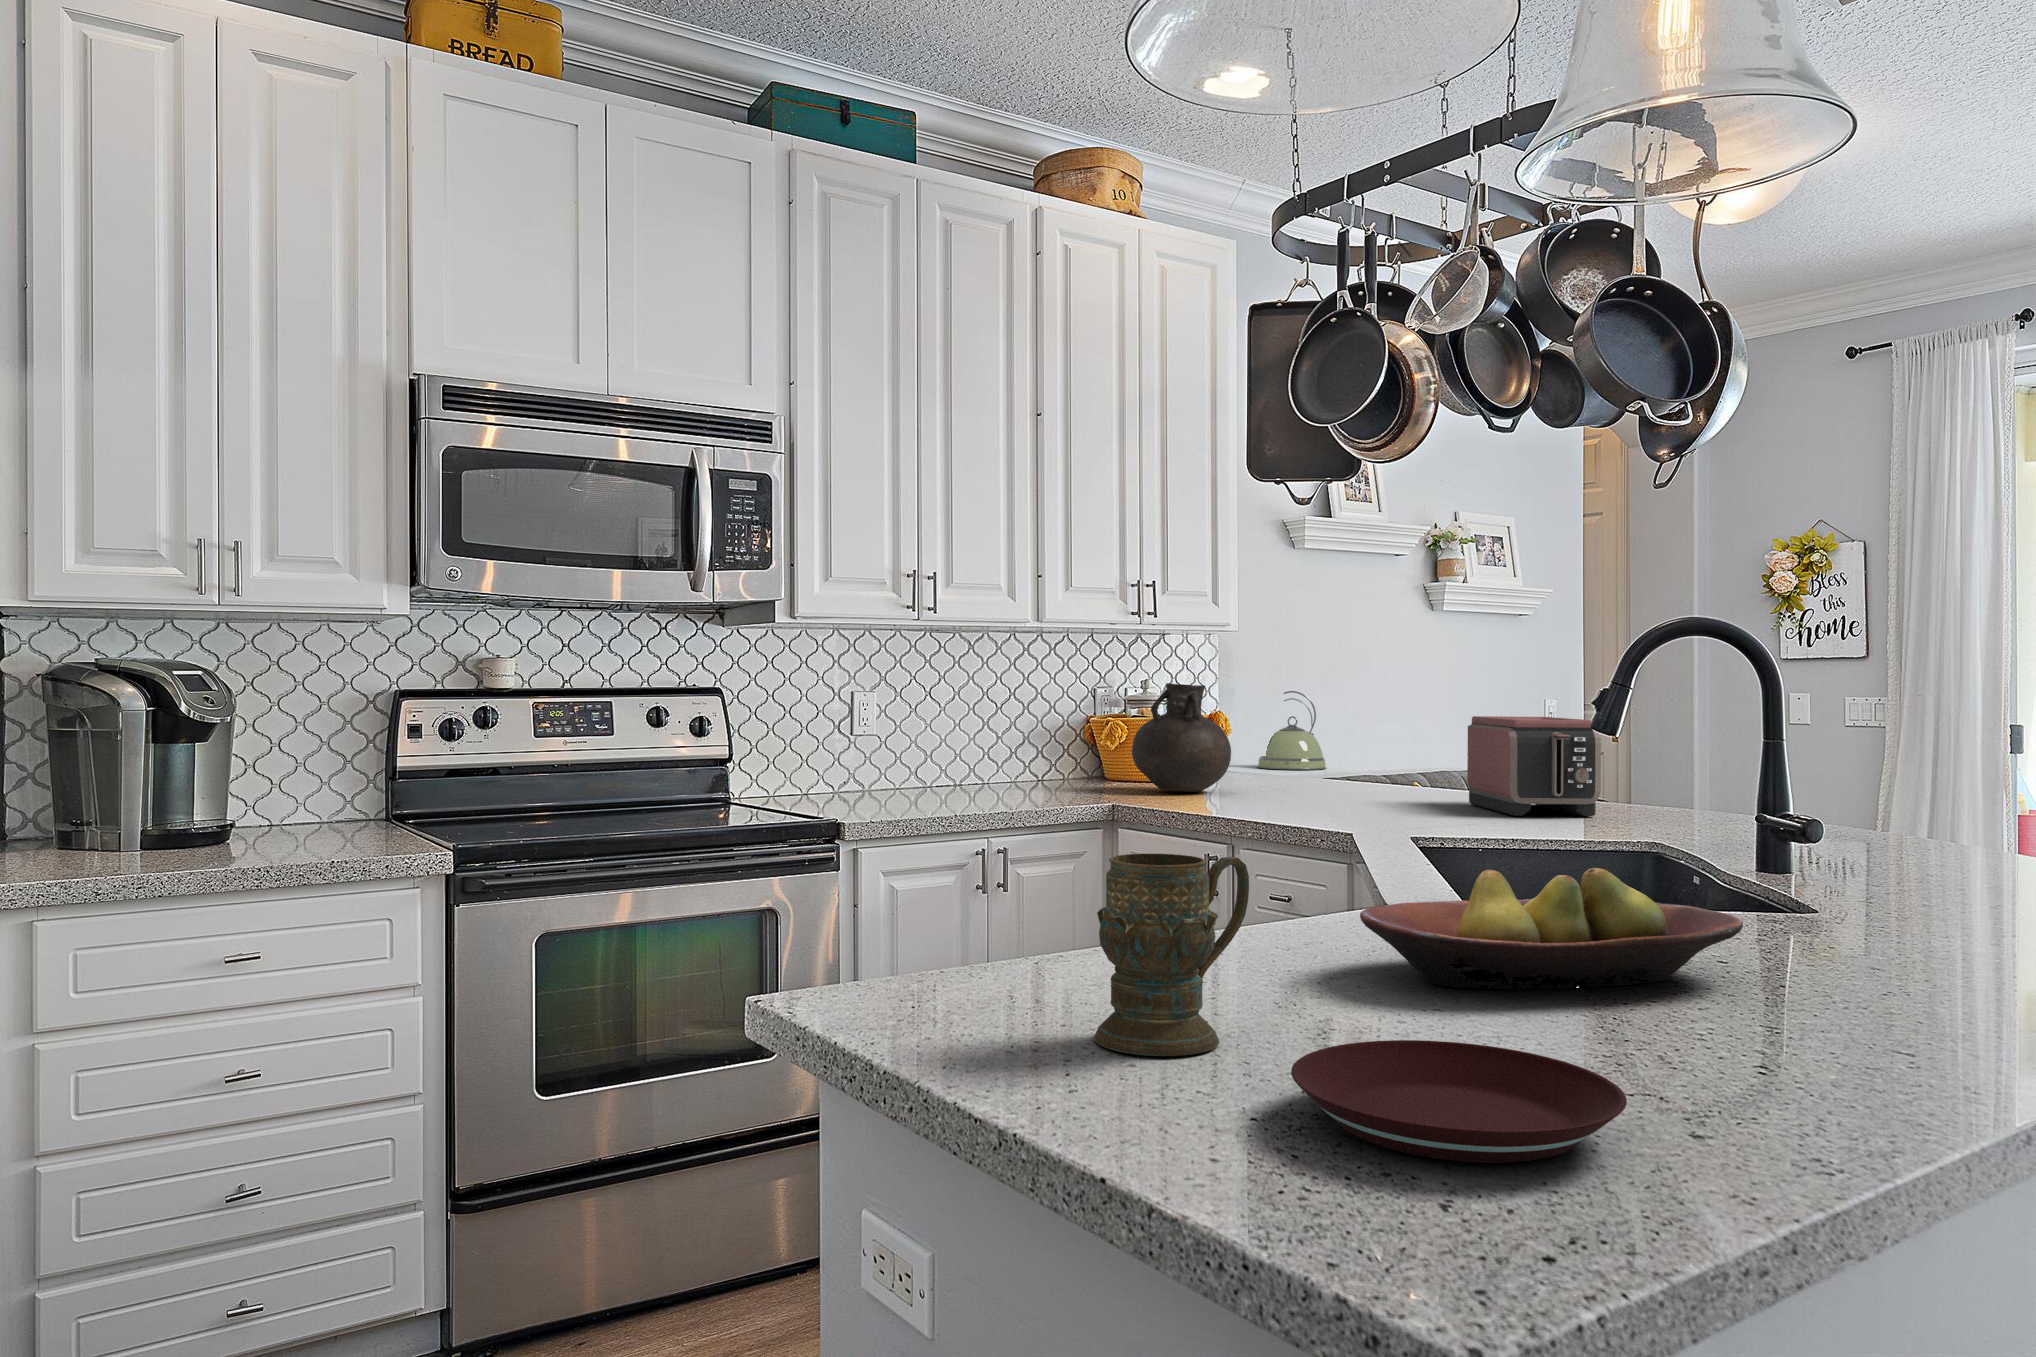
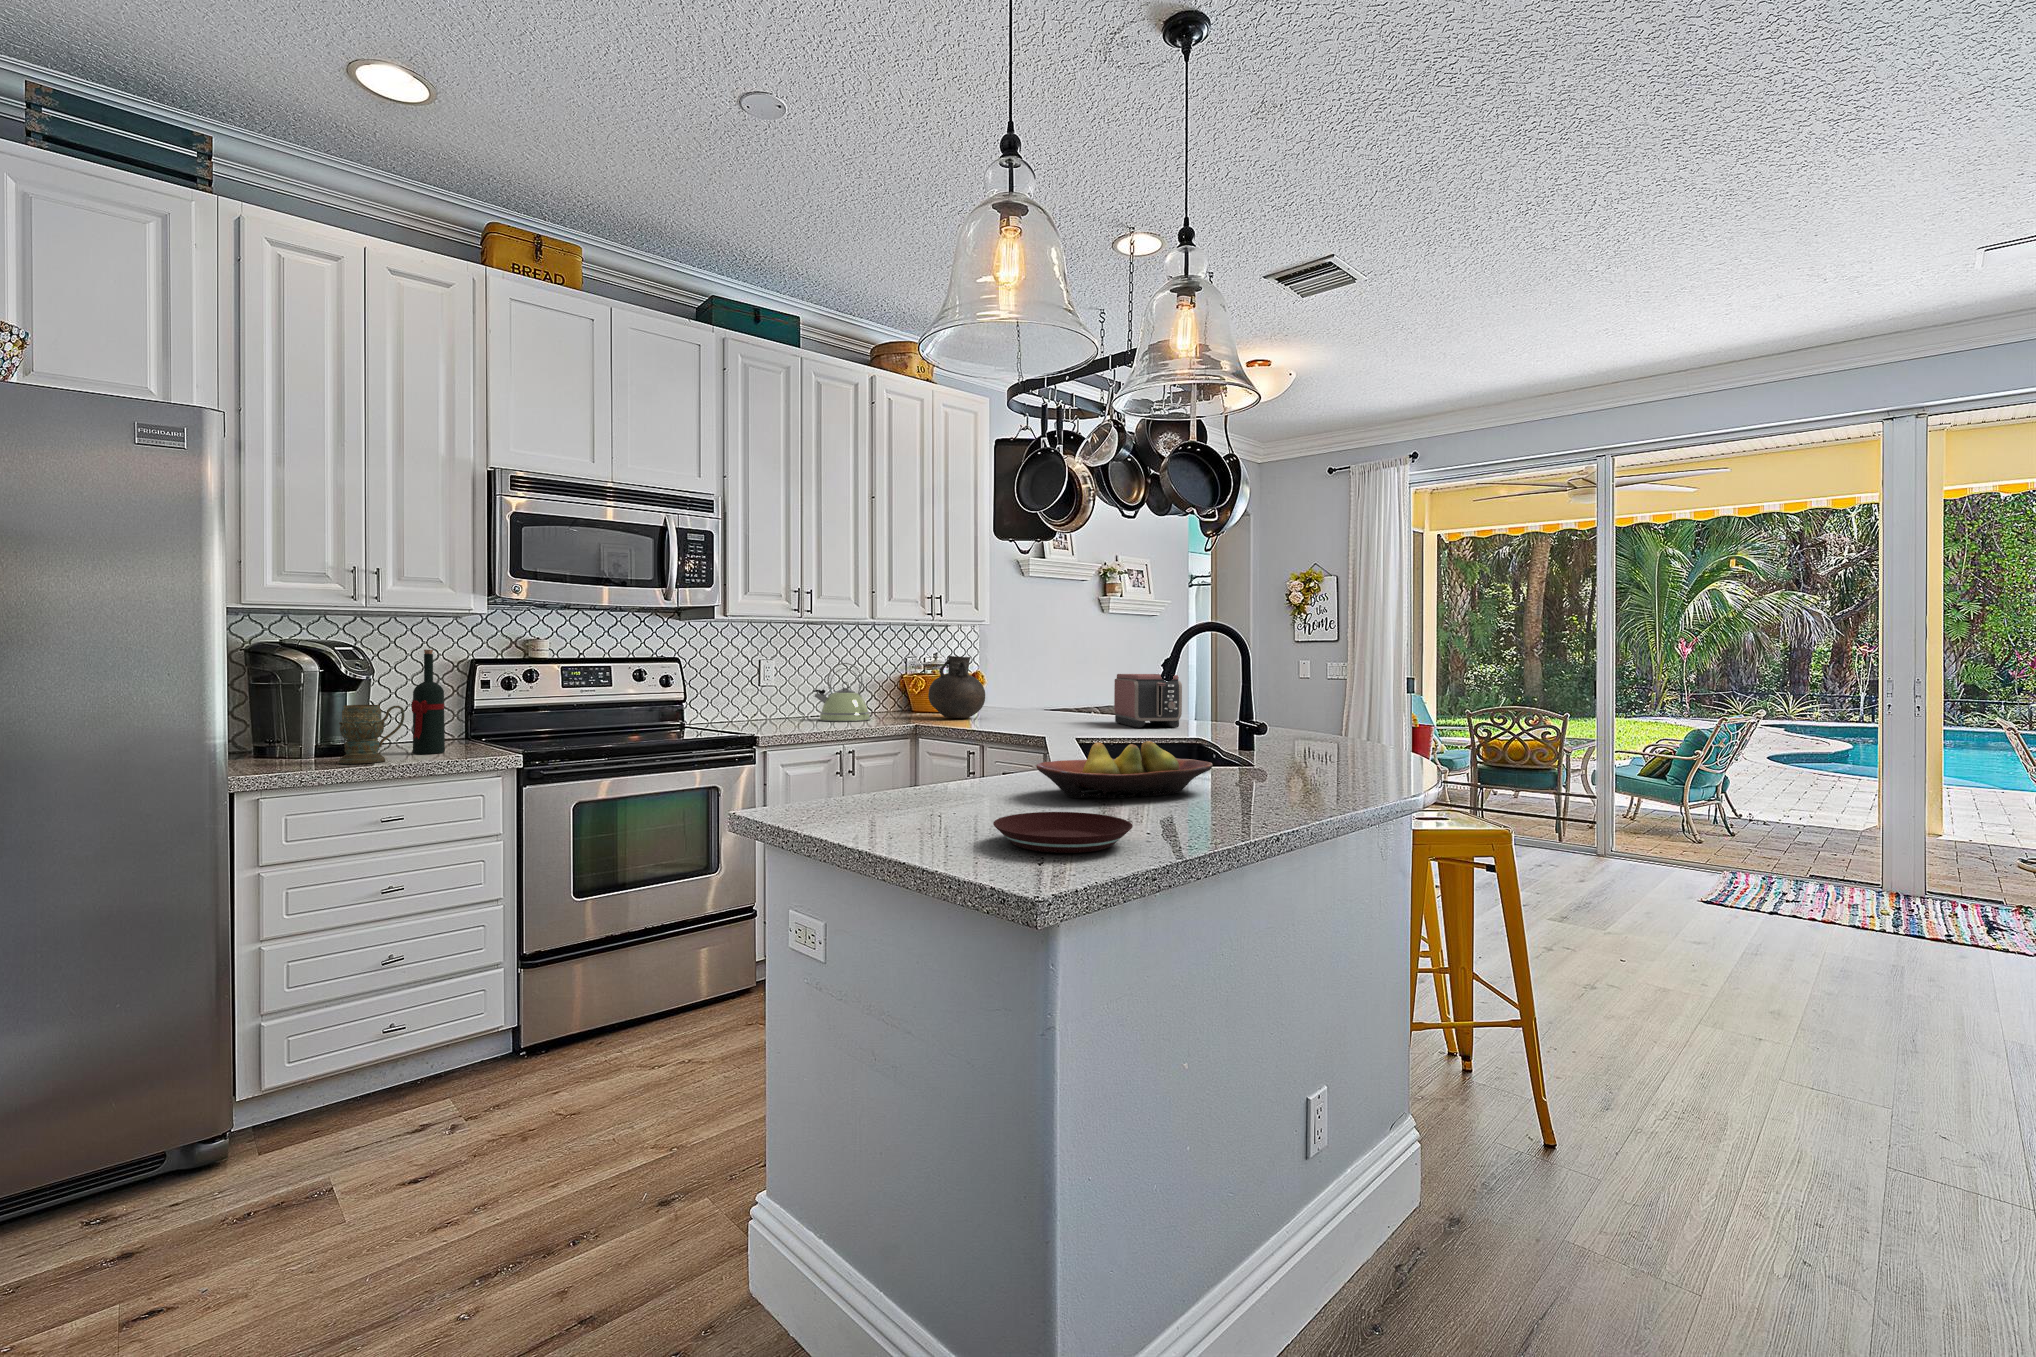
wine bottle: none [284,676,336,848] -> present [412,650,445,754]
kettle: present [1257,691,1326,770] -> present [813,663,870,721]
mug: present [1094,854,1249,1056] -> present [338,705,404,764]

